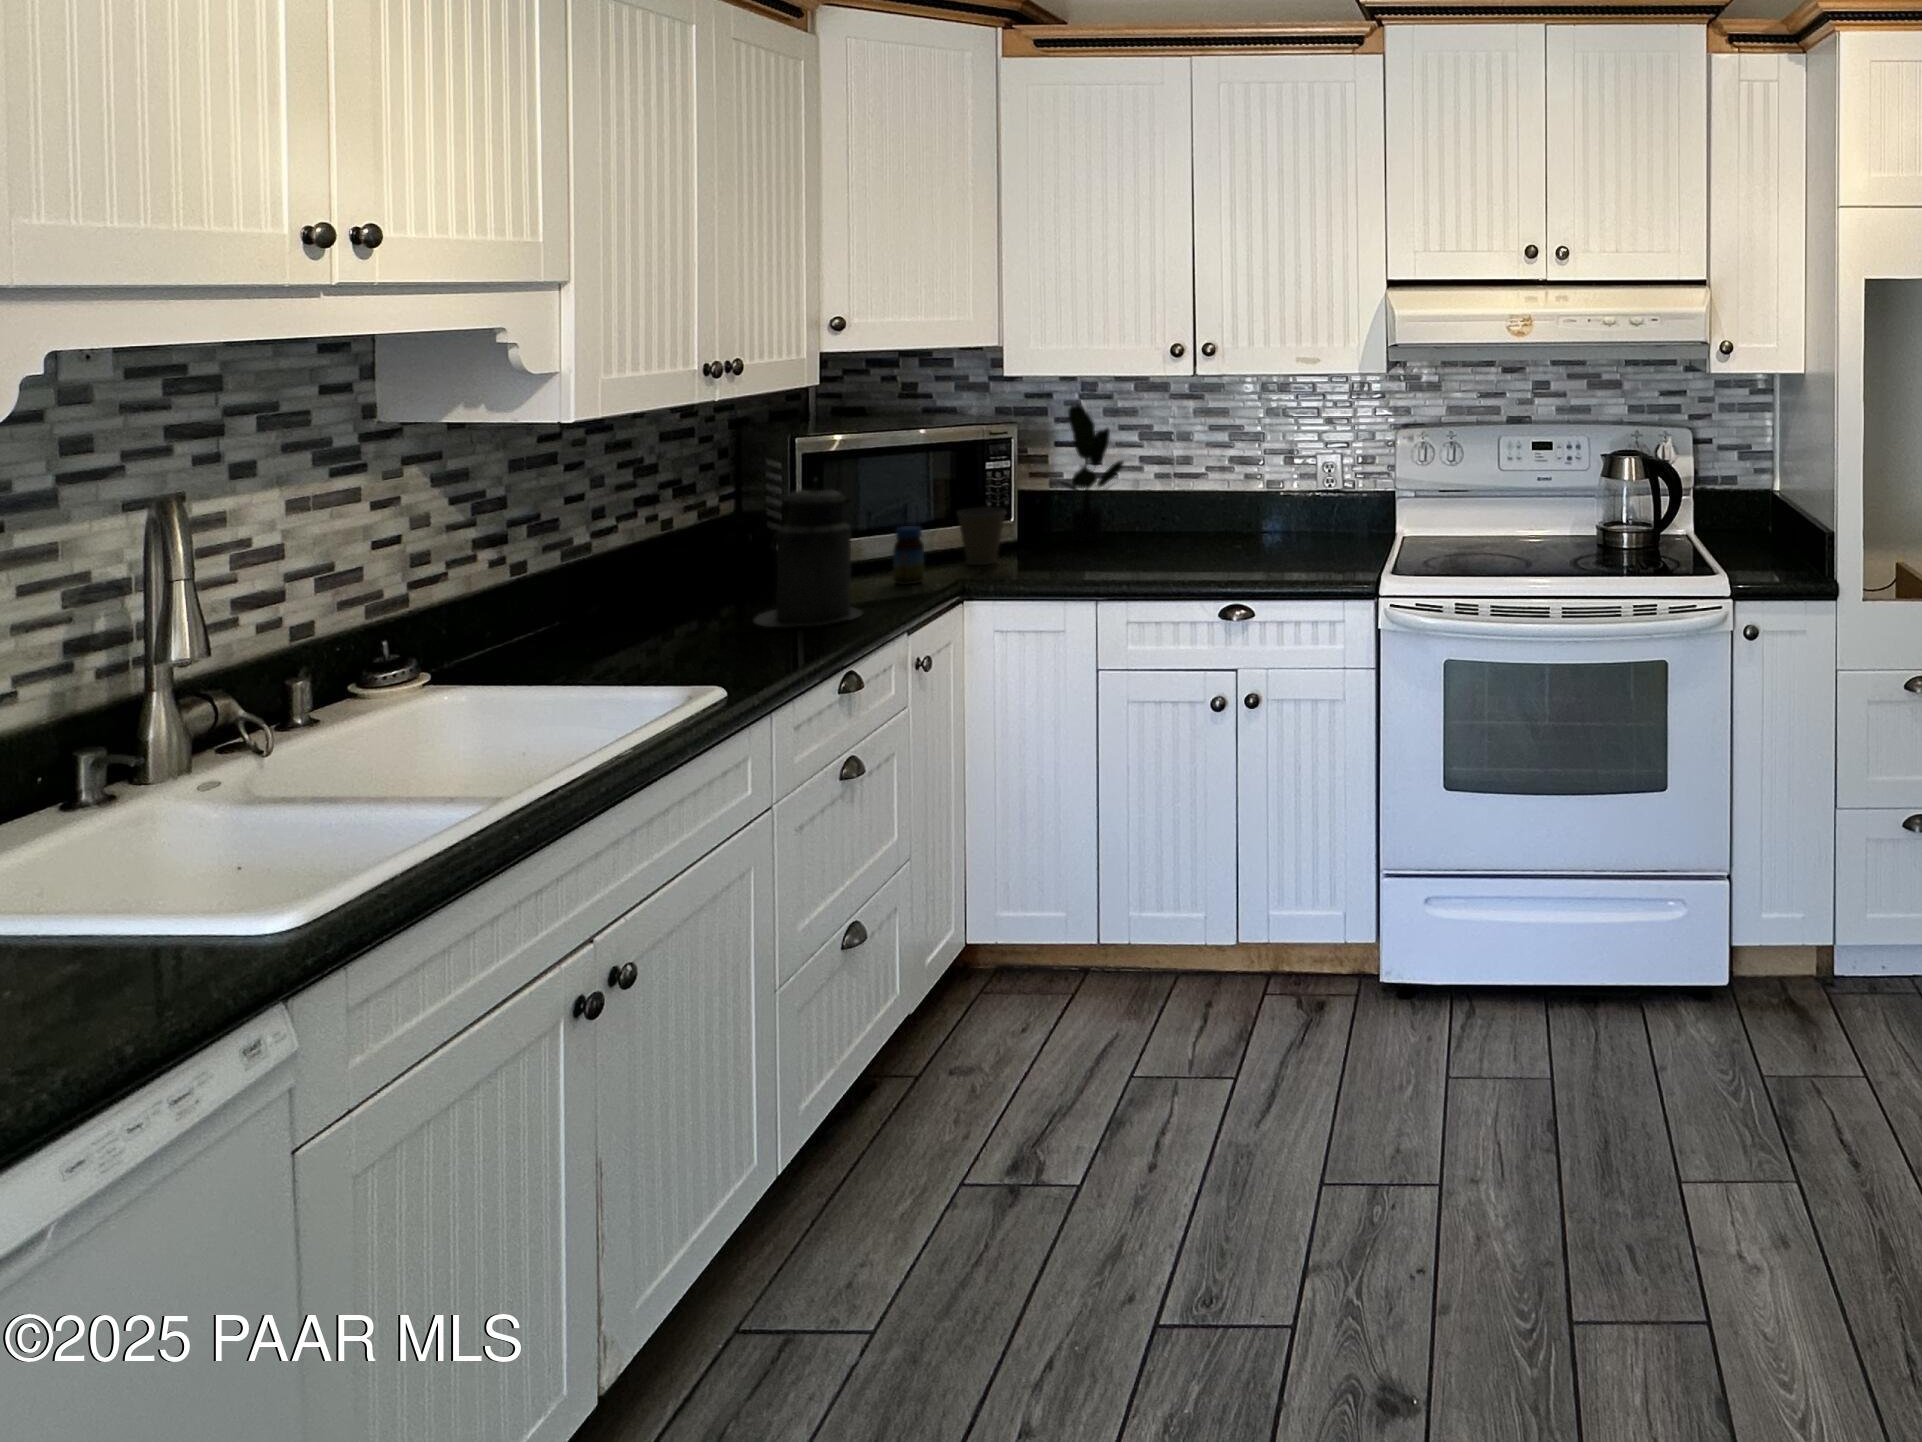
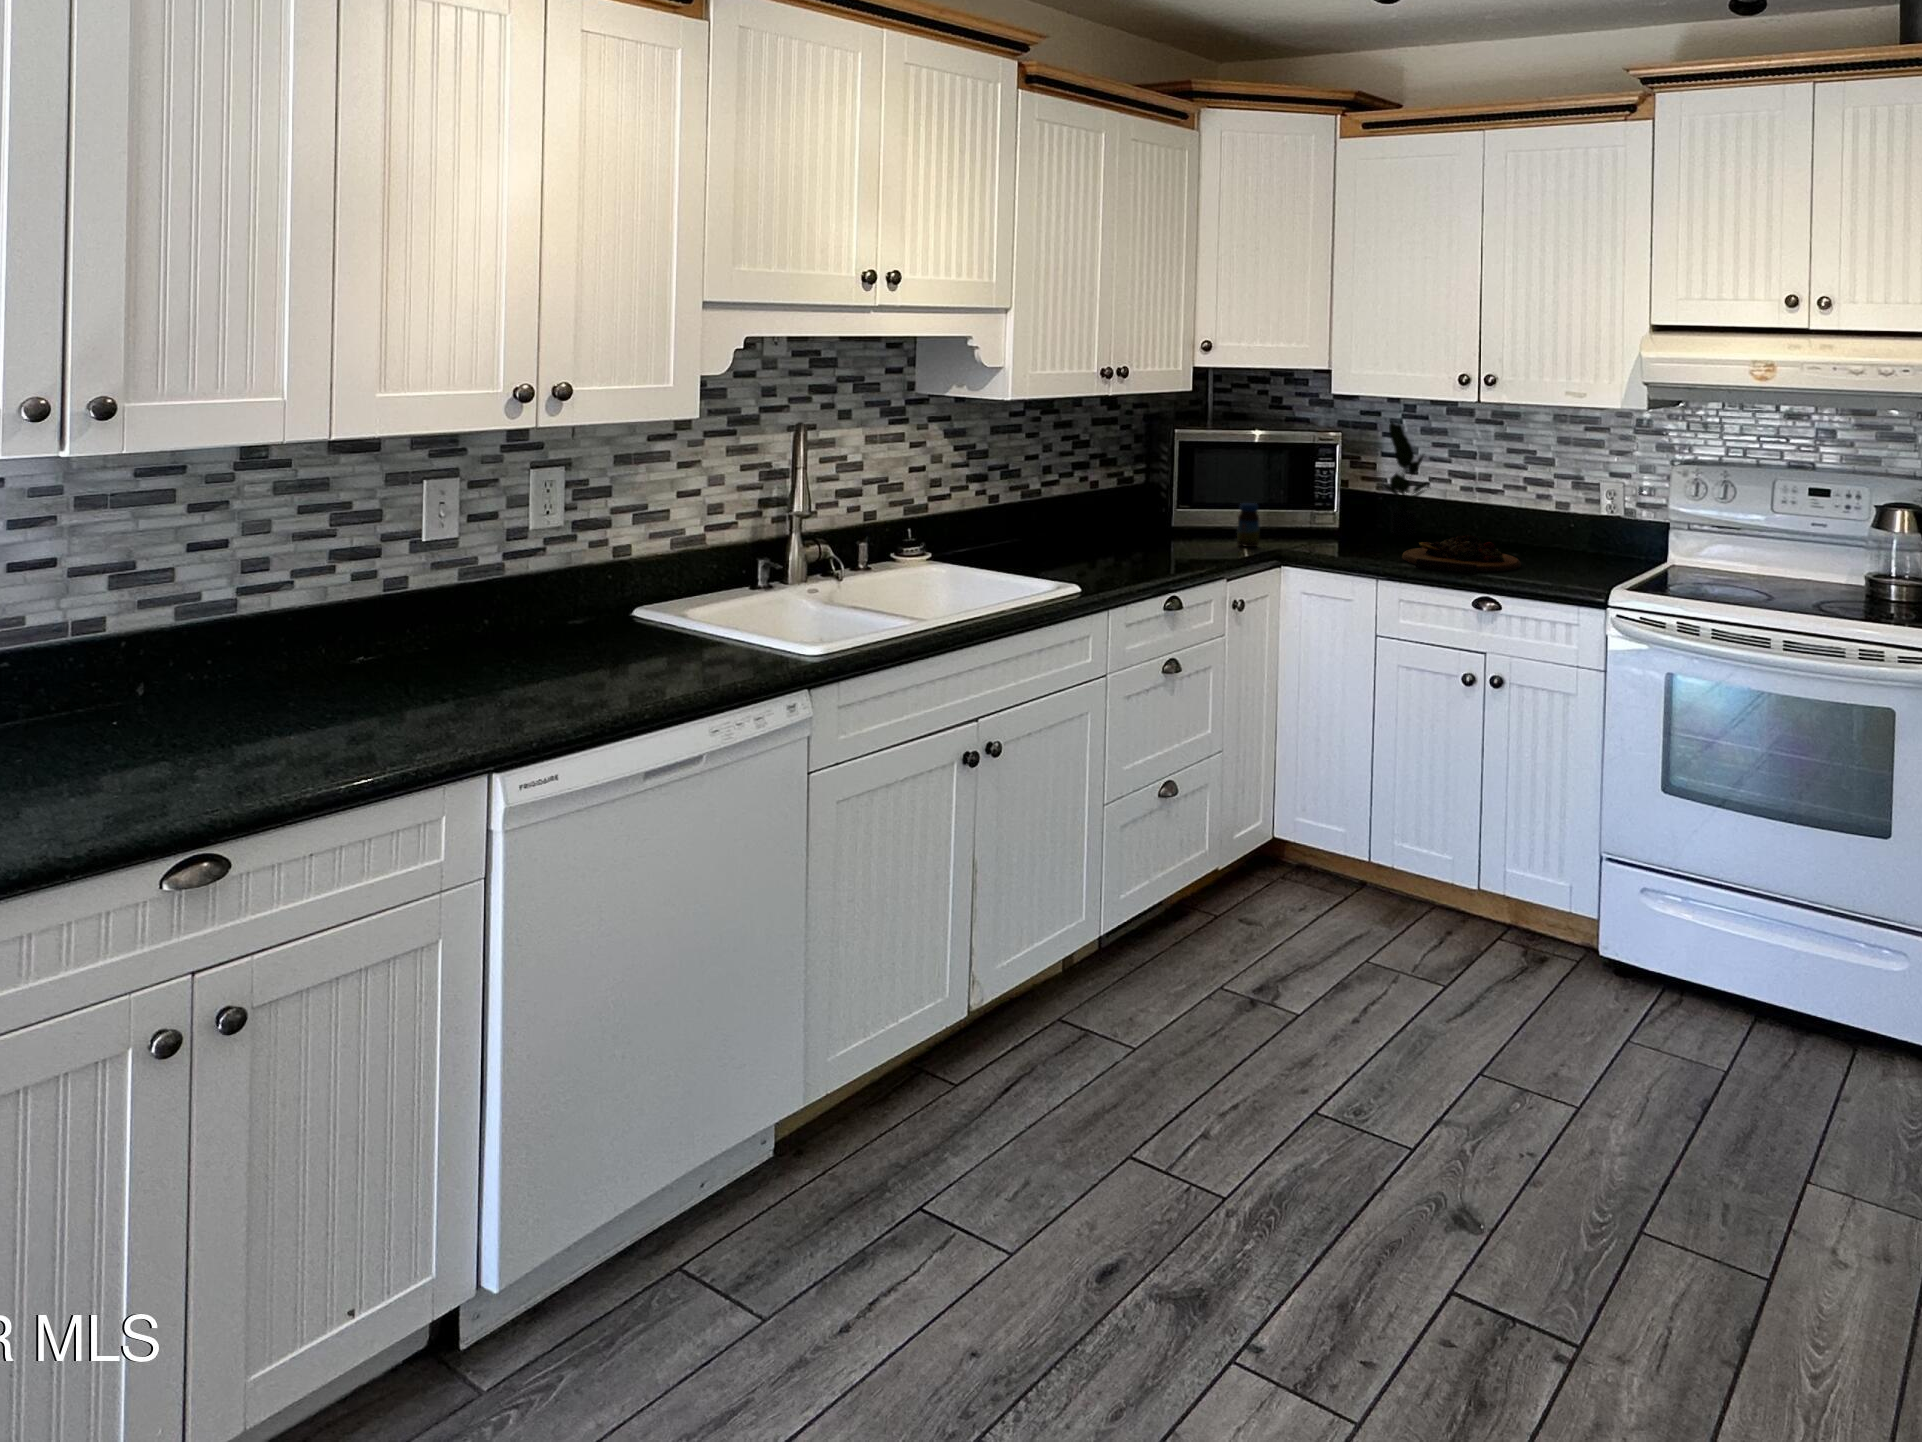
canister: present [754,479,863,627] -> none [1130,456,1202,562]
coffee cup: present [957,507,1006,565] -> none [1292,497,1329,542]
cutting board: none [1114,533,1255,582] -> present [1402,535,1521,574]

